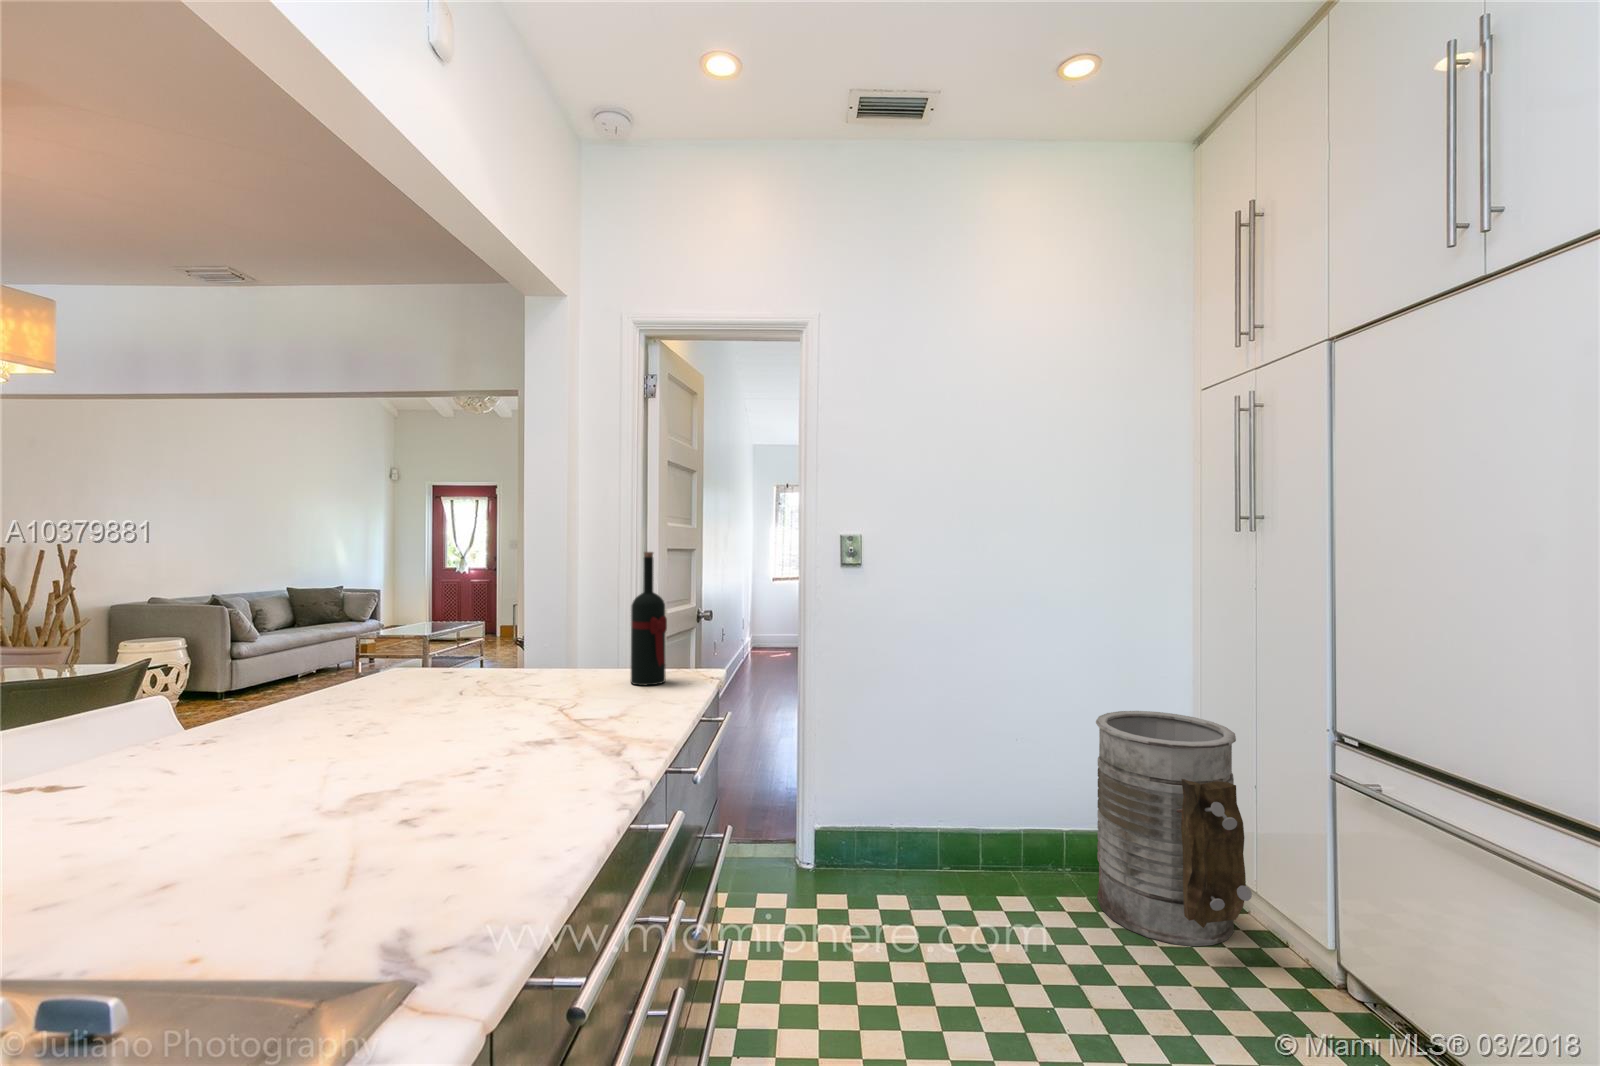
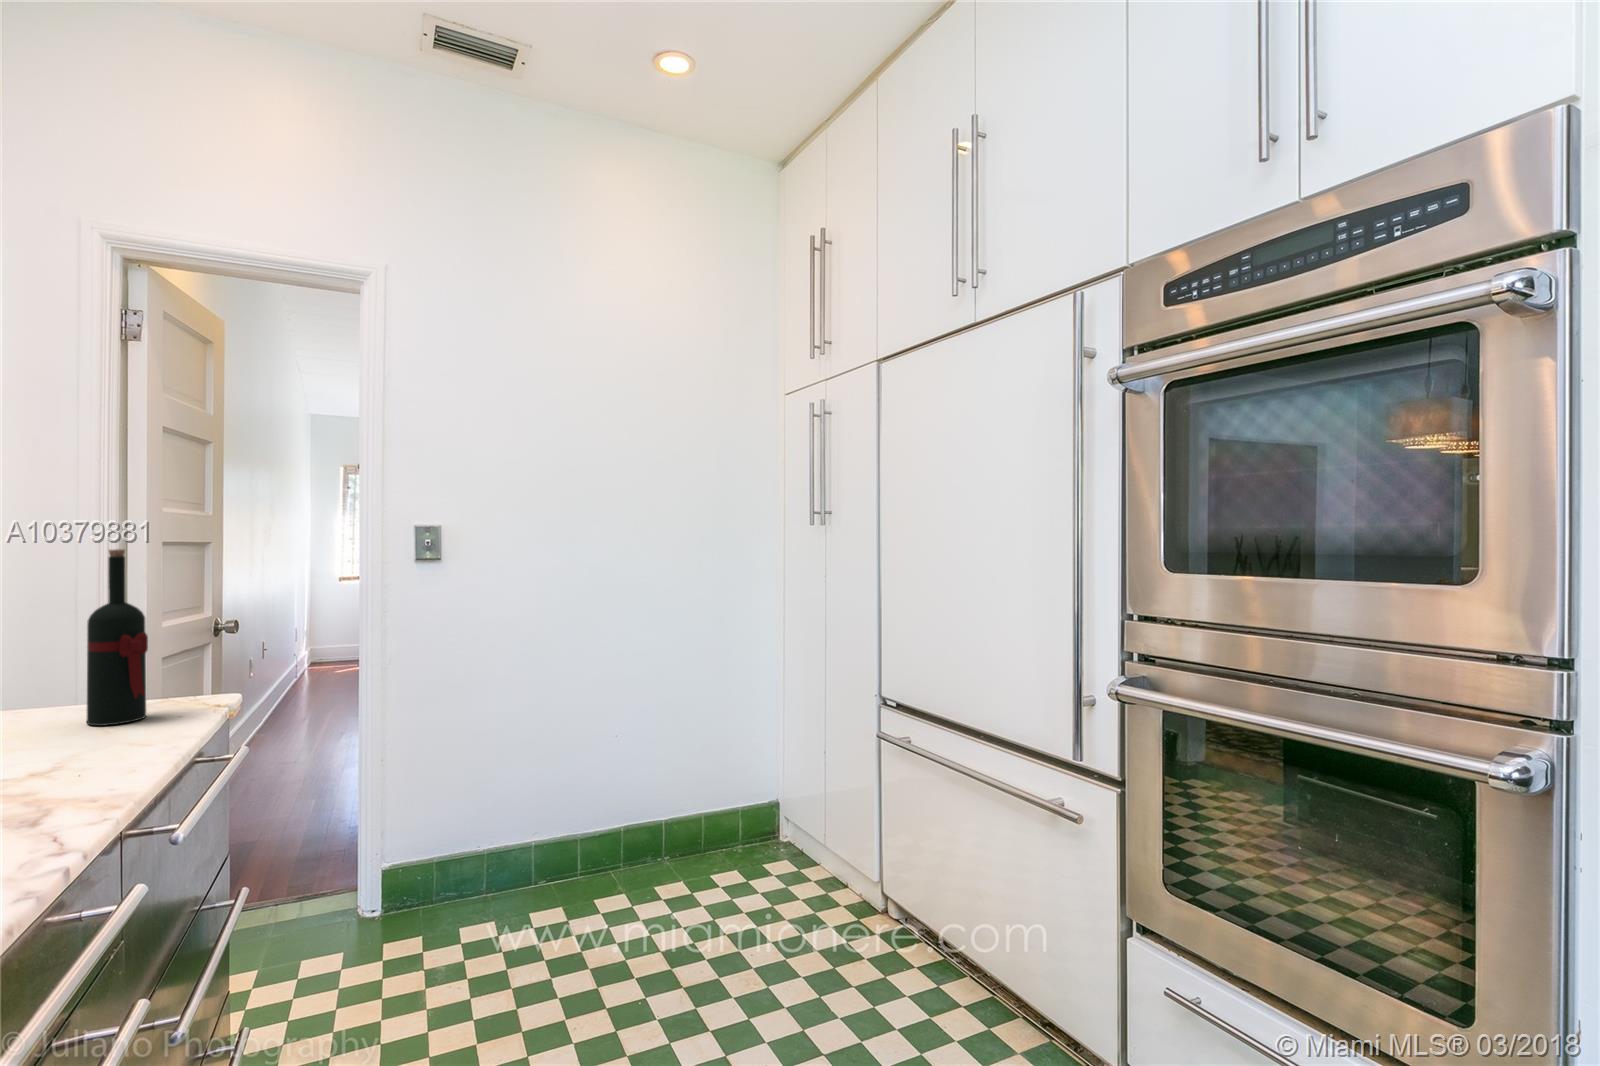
trash can: present [1096,711,1252,946] -> none [693,694,816,907]

